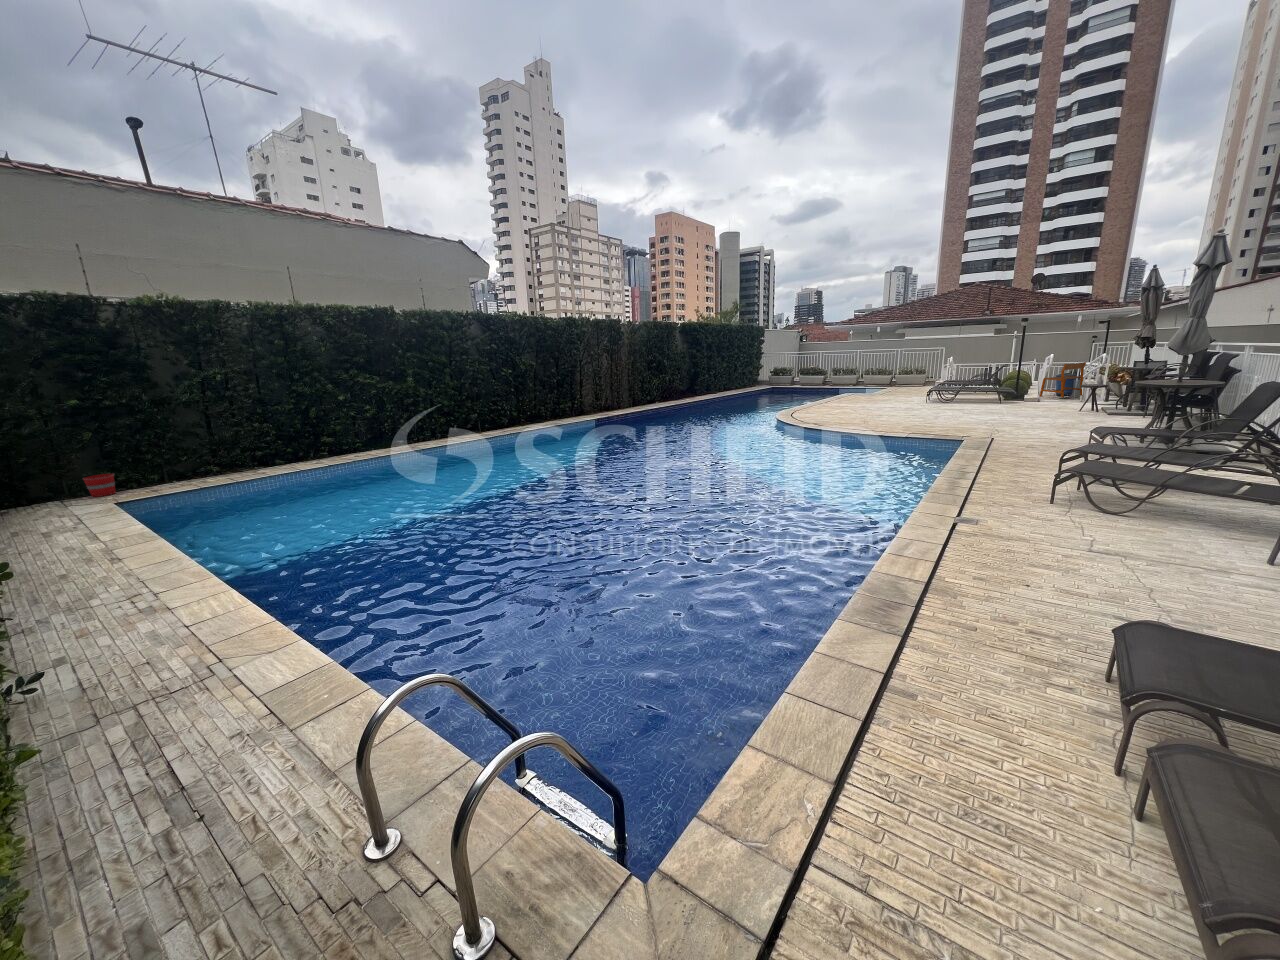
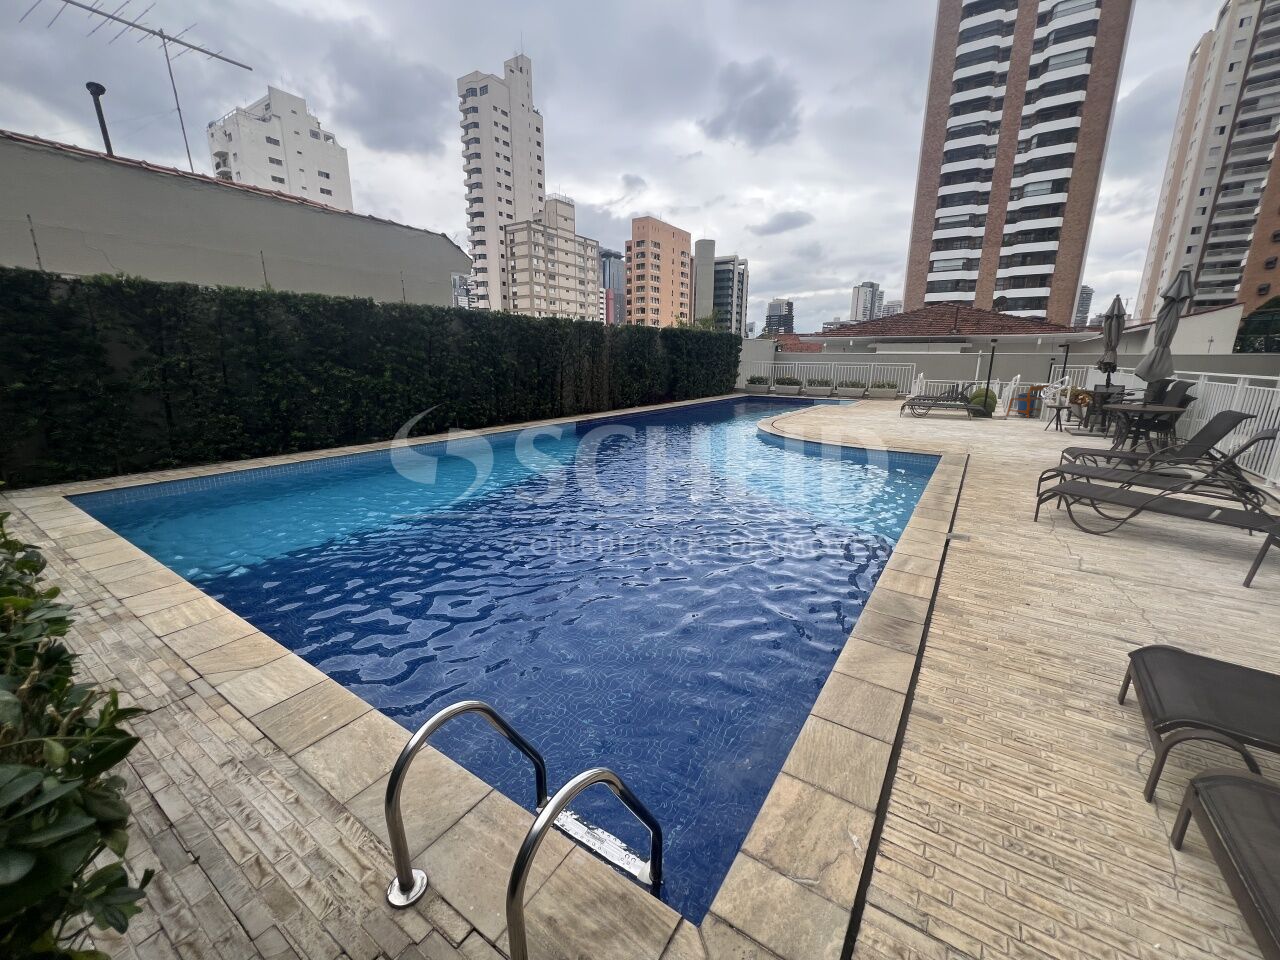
bucket: present [83,473,116,497] -> none [18,464,57,490]

